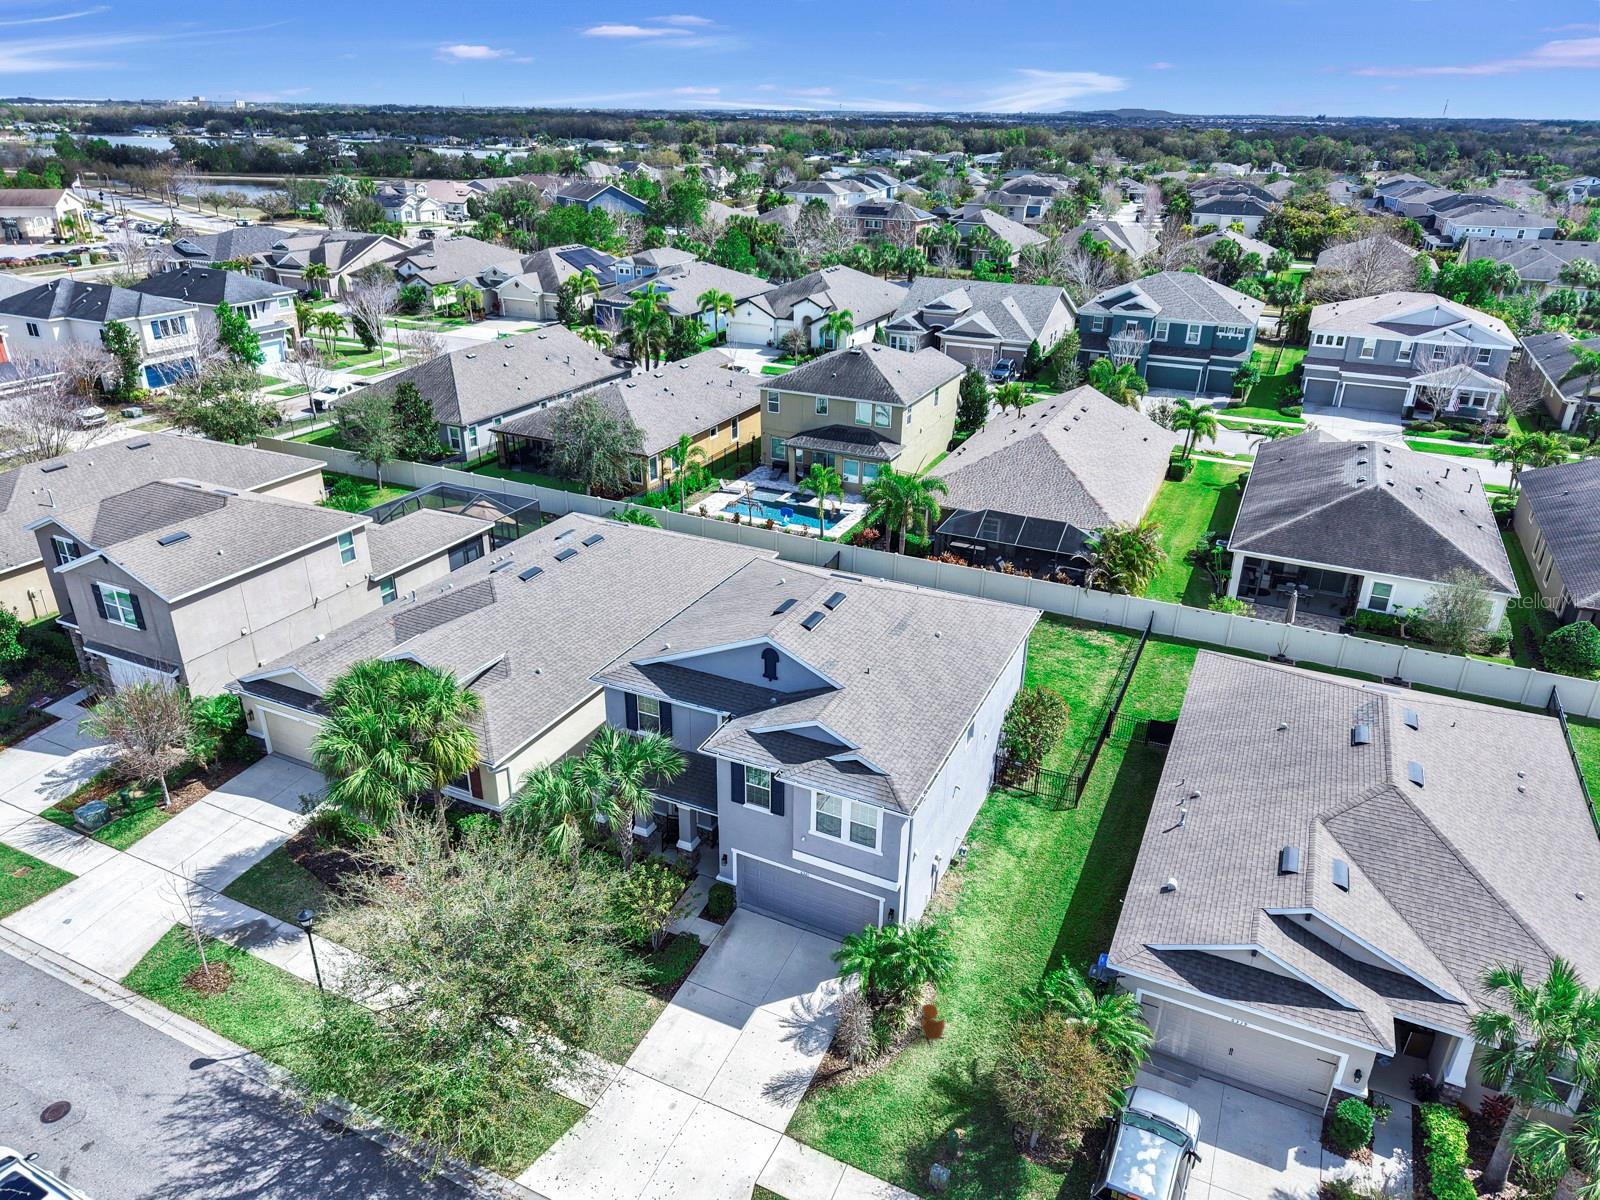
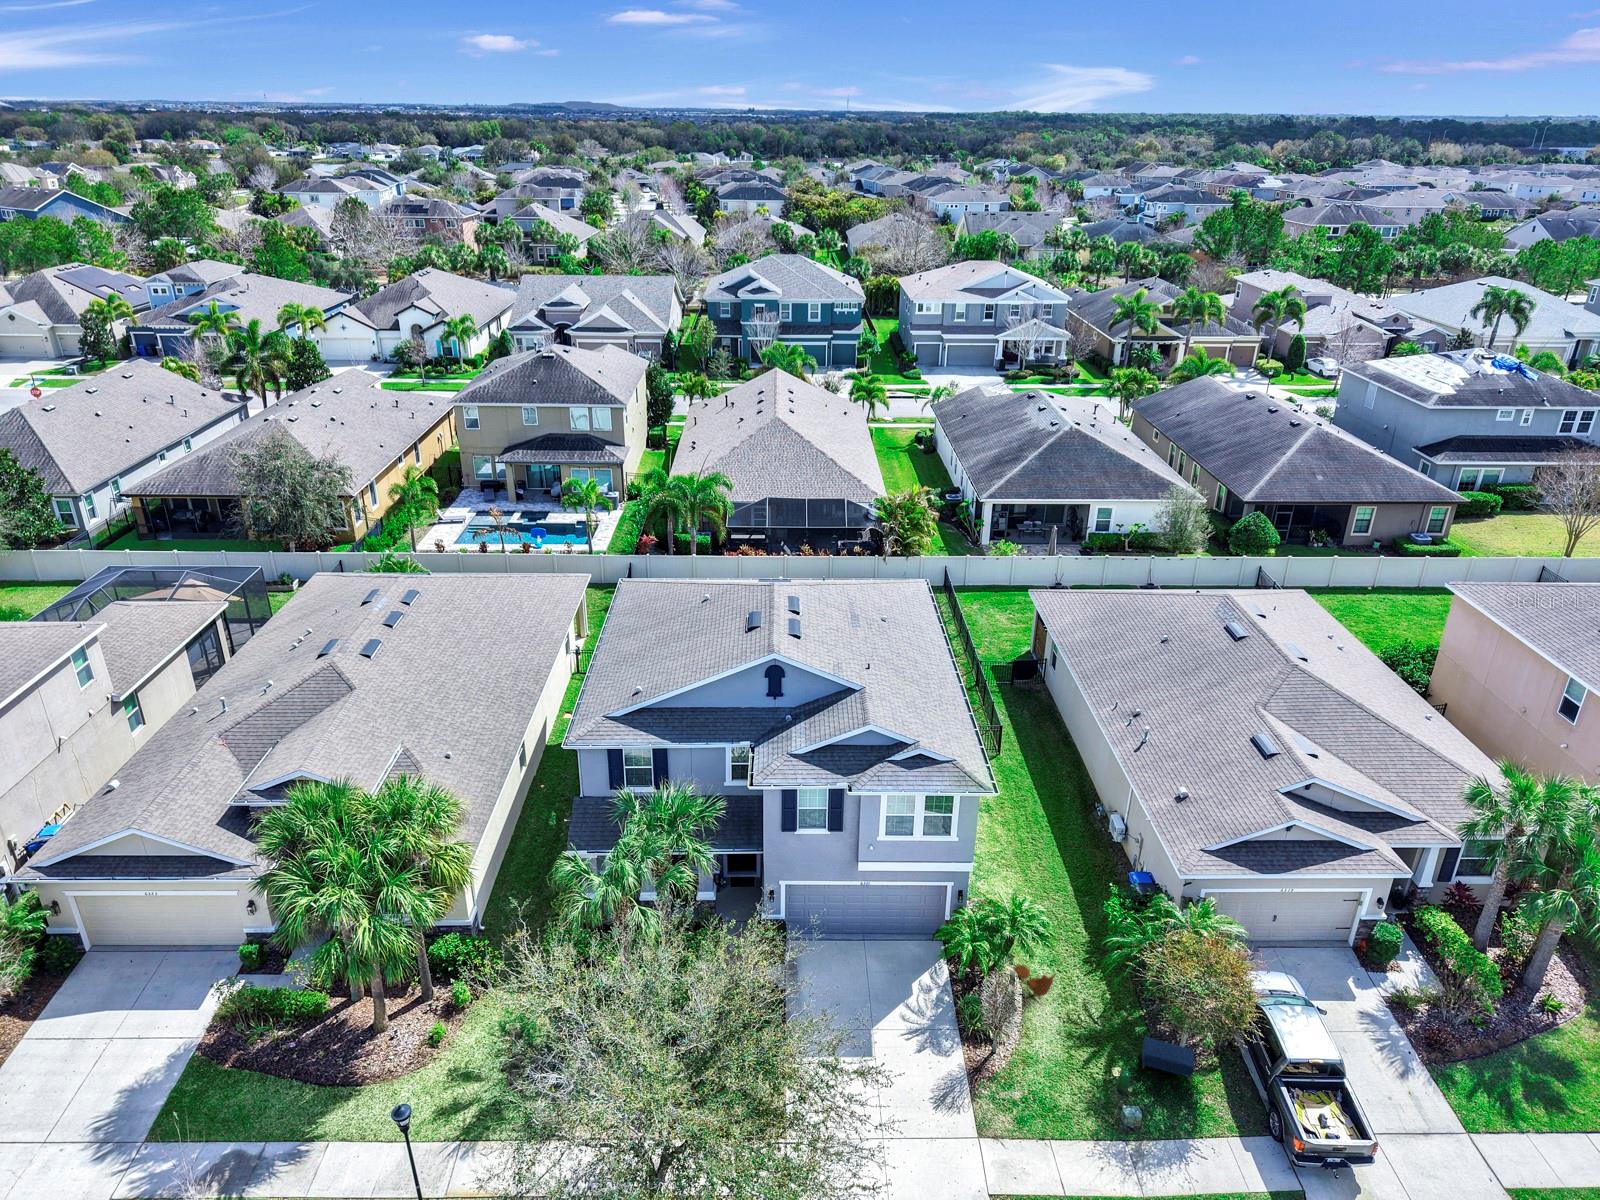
bench: none [987,1114,1045,1176] -> present [1142,1037,1195,1081]

